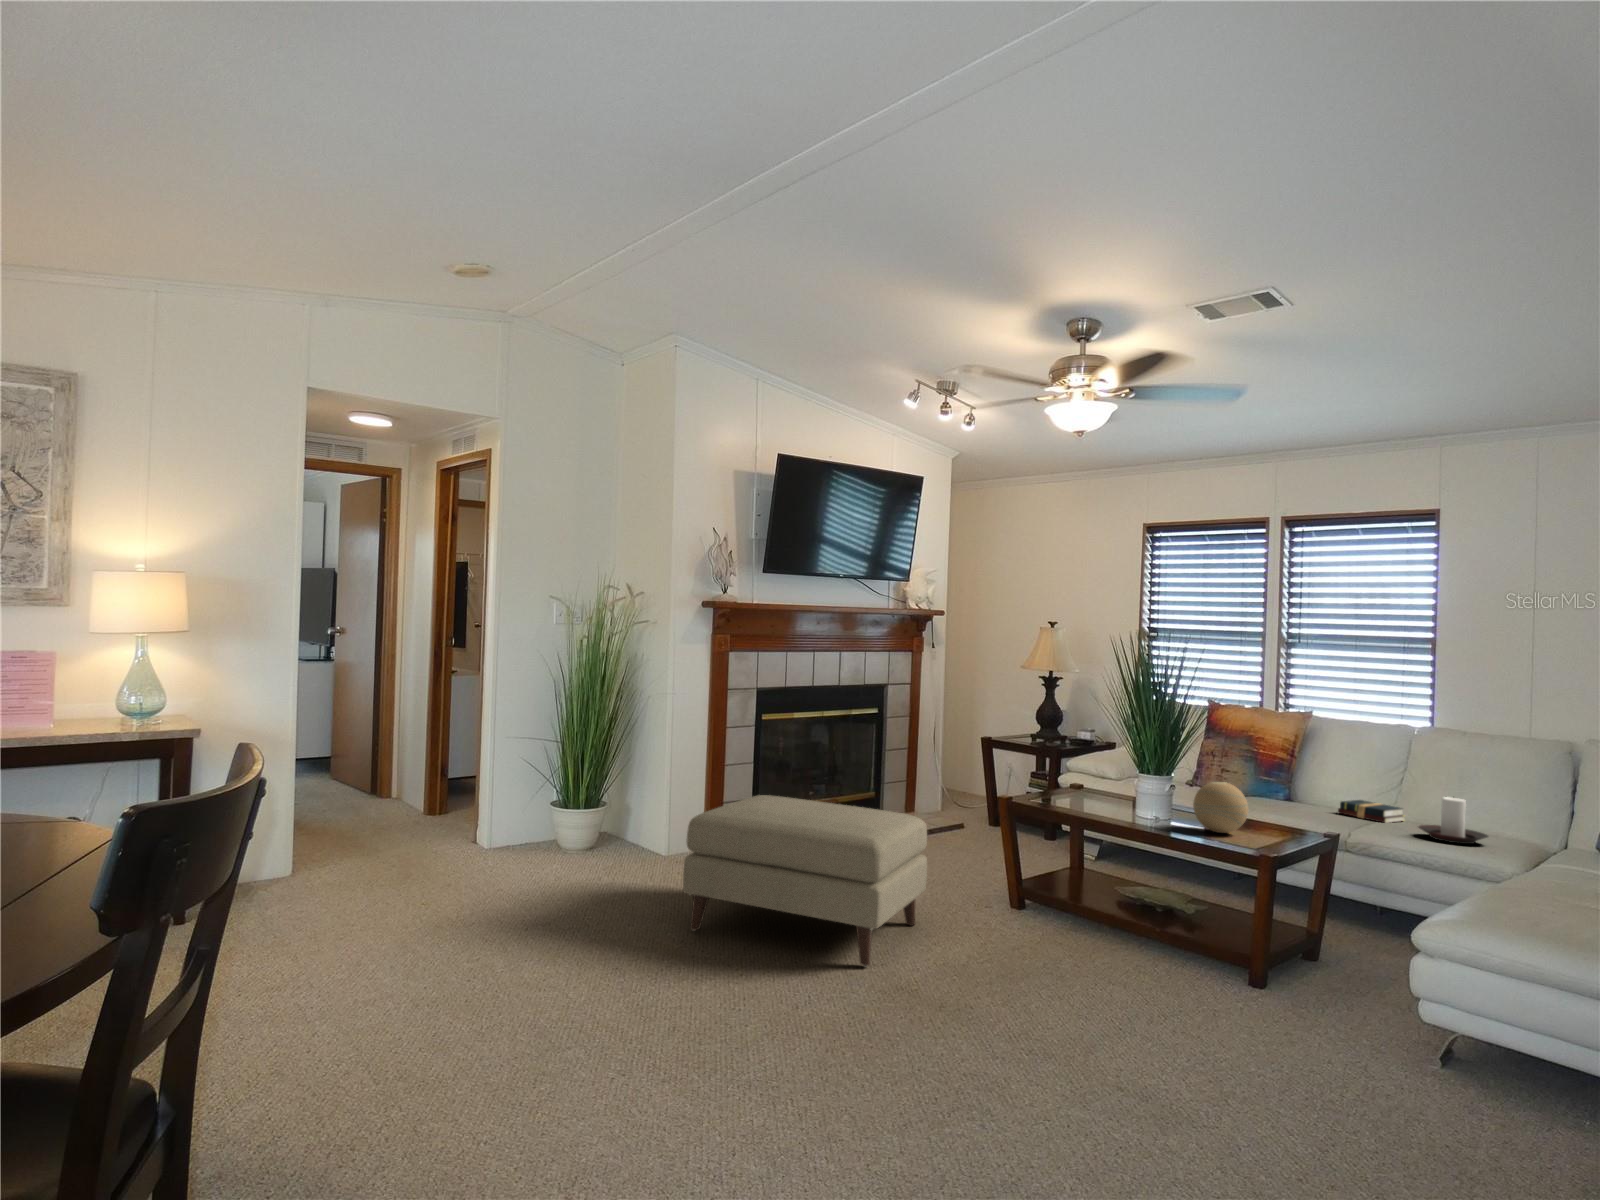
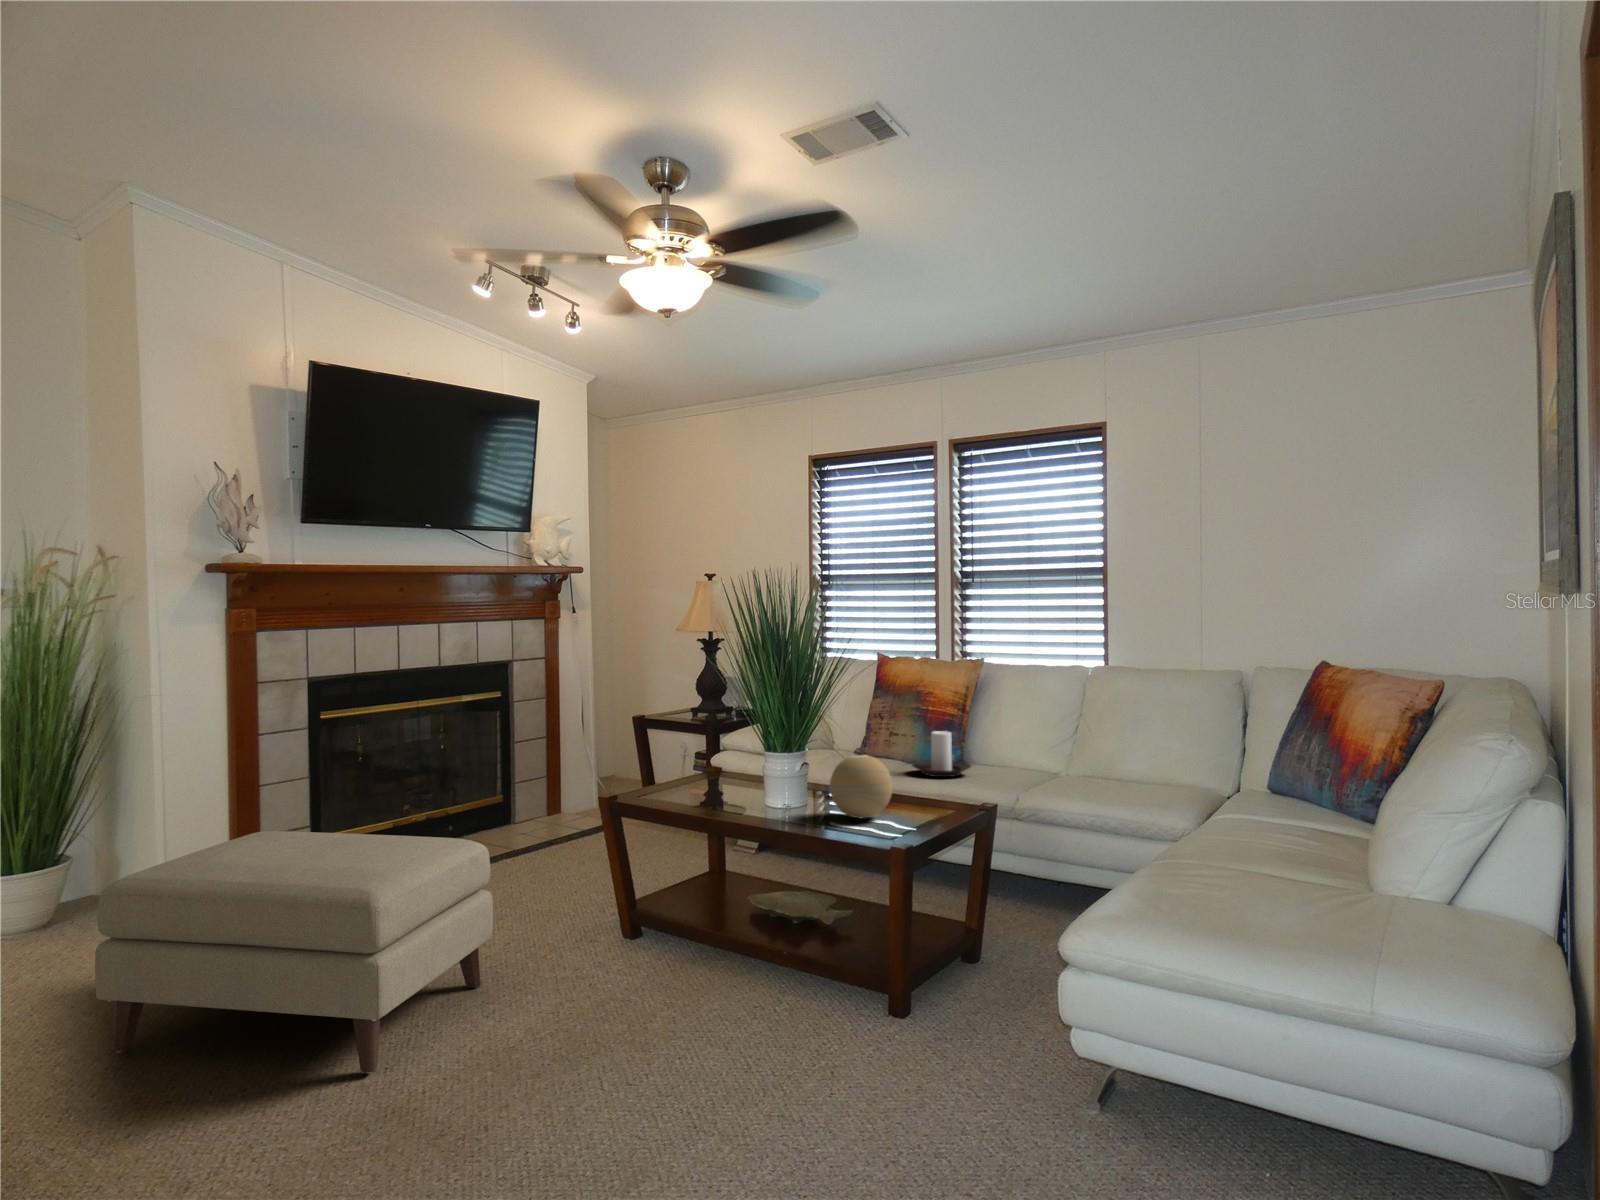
candle holder: present [1418,797,1488,844] -> present [911,731,971,777]
hardback book: present [1338,800,1404,823] -> none [1009,754,1077,779]

